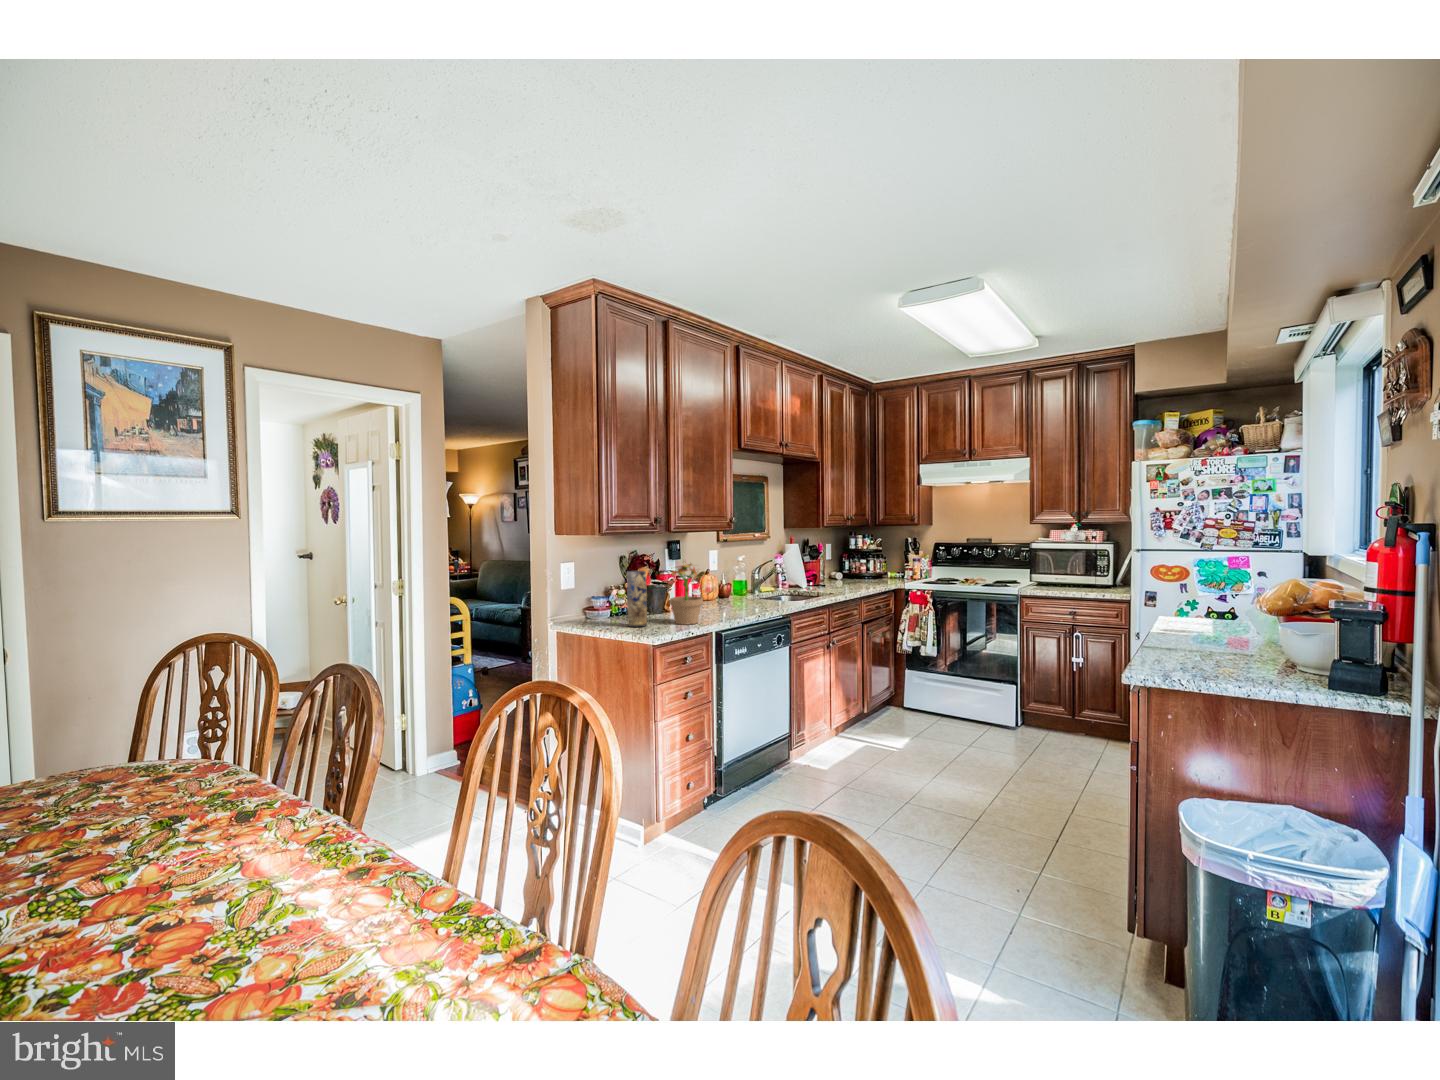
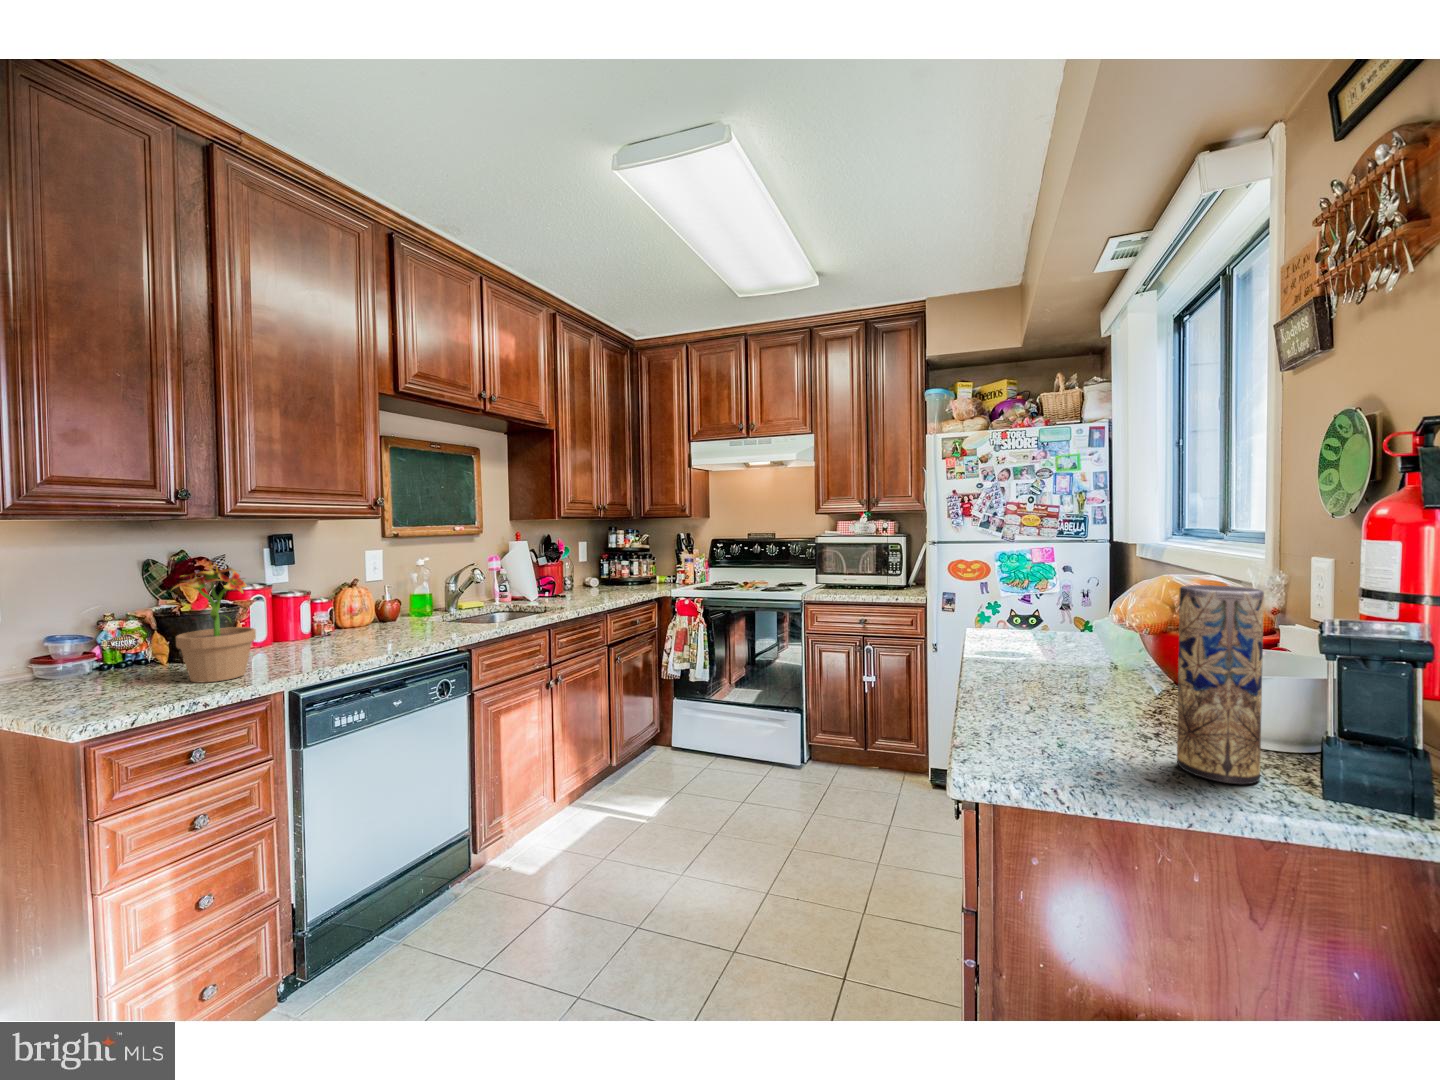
vase: present [627,571,647,627] -> present [1177,585,1264,784]

